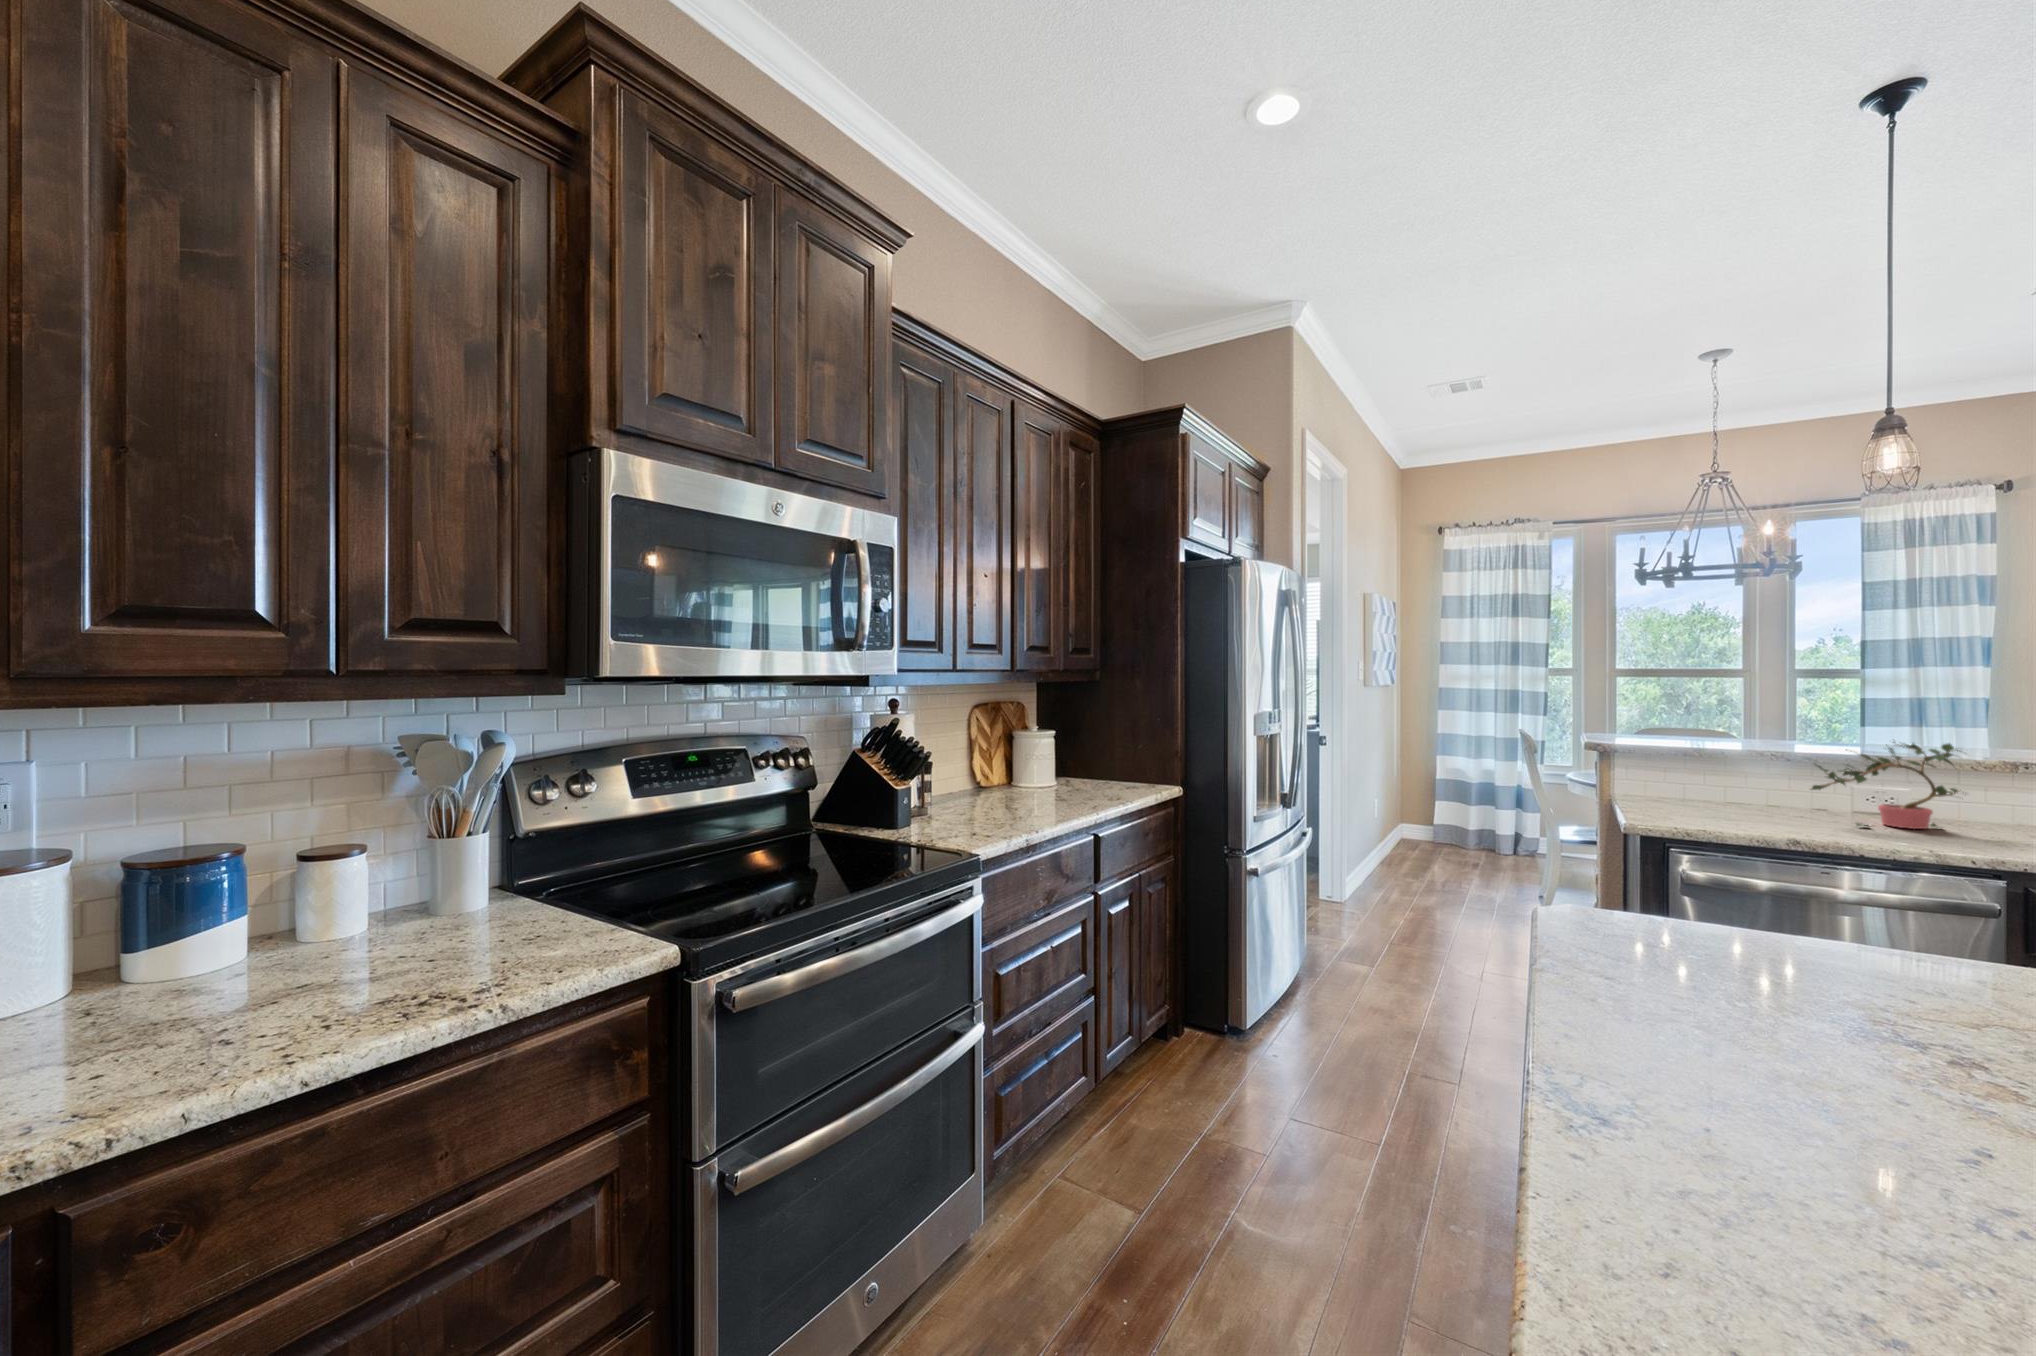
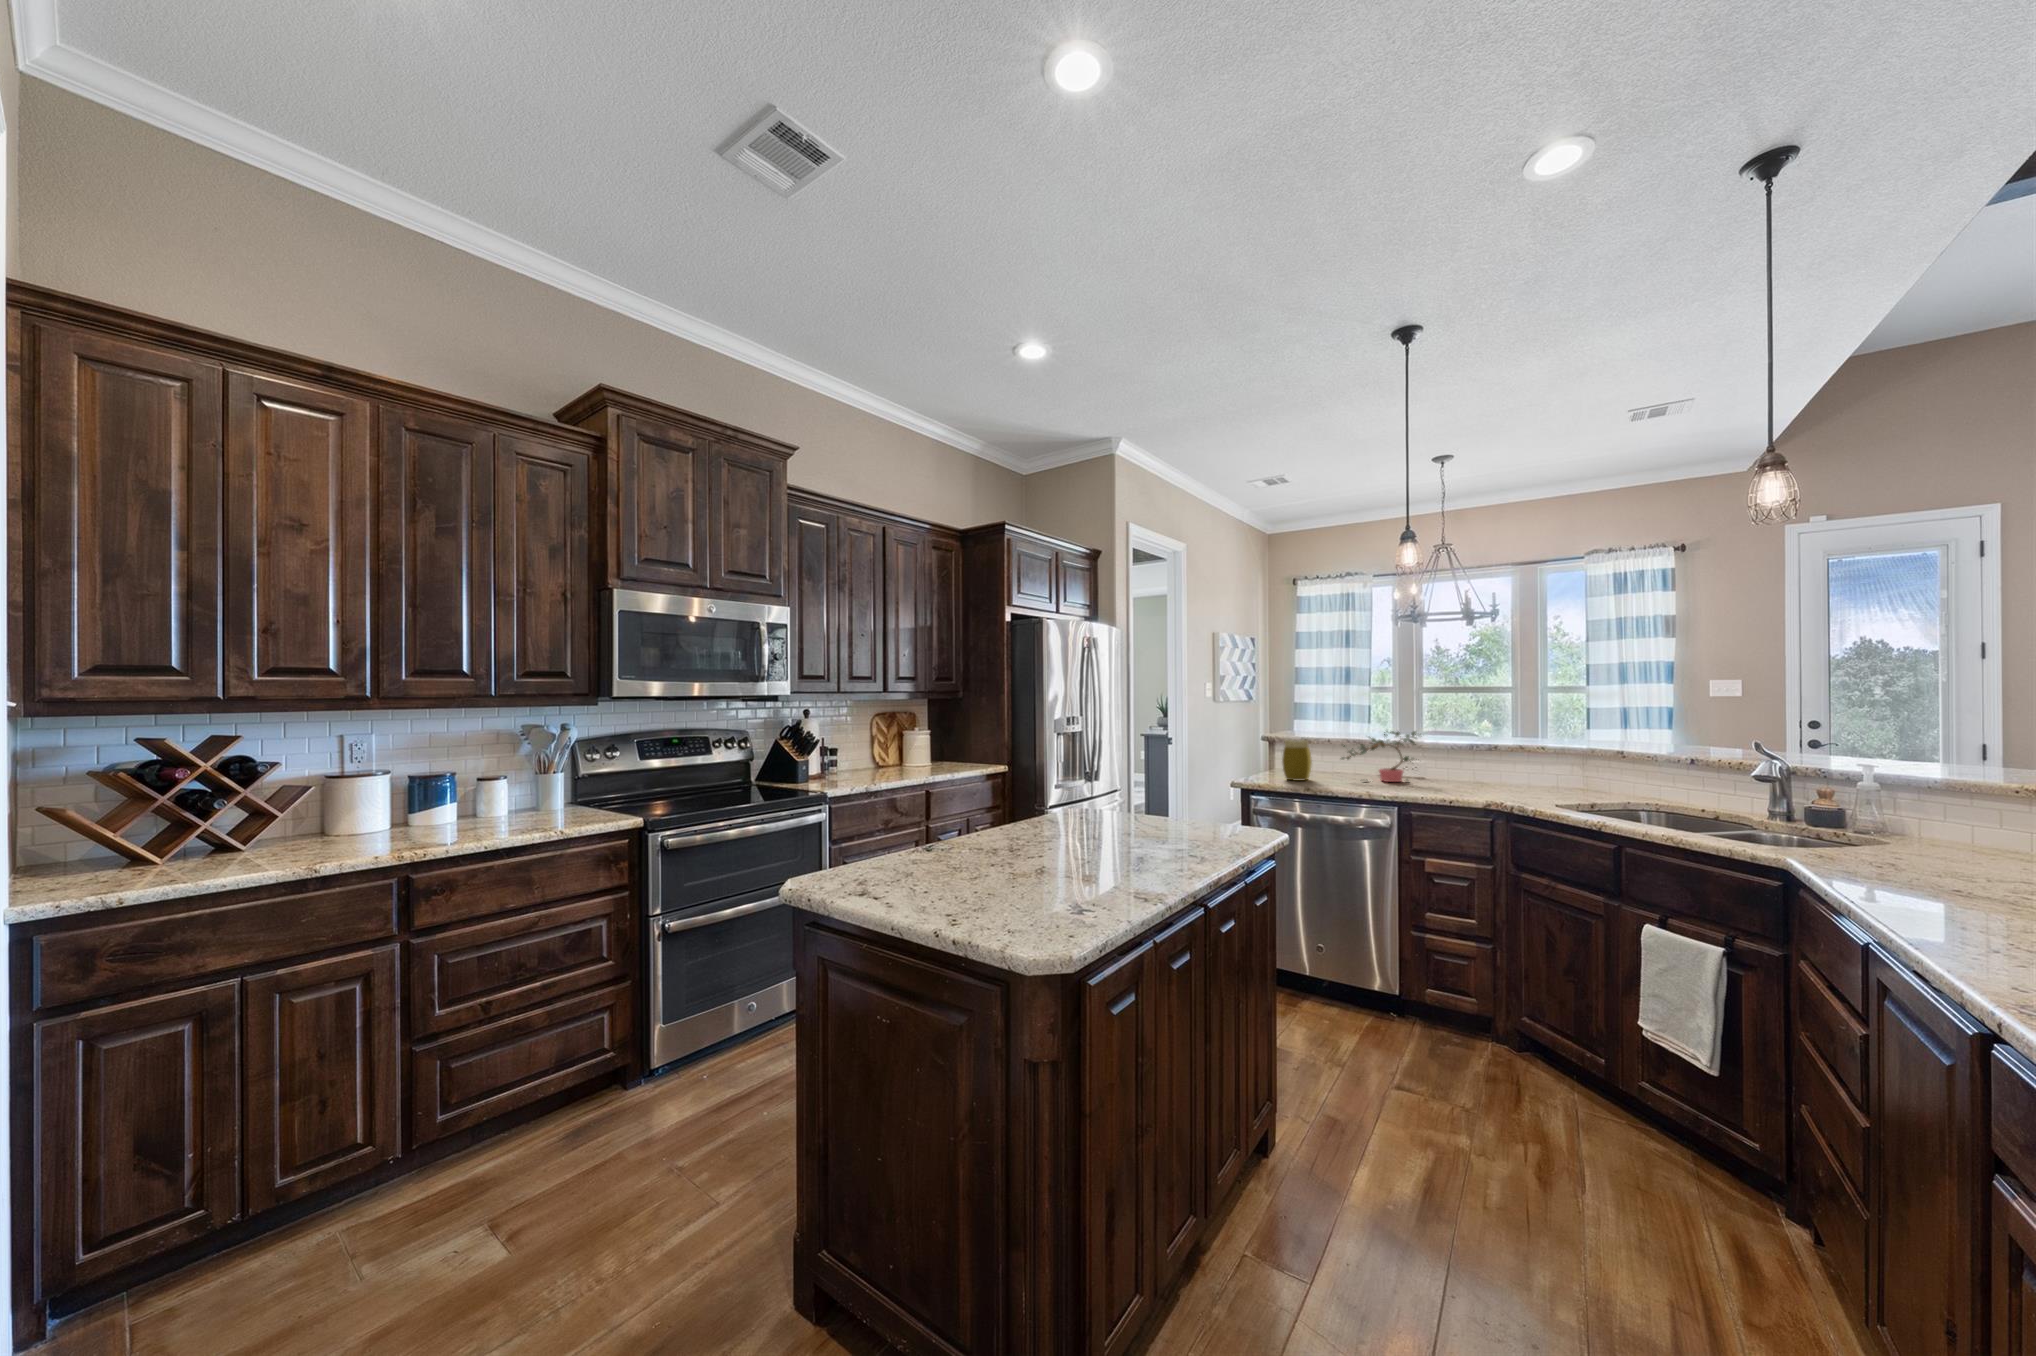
jar: none [1704,755,1763,824] -> present [1282,740,1312,780]

